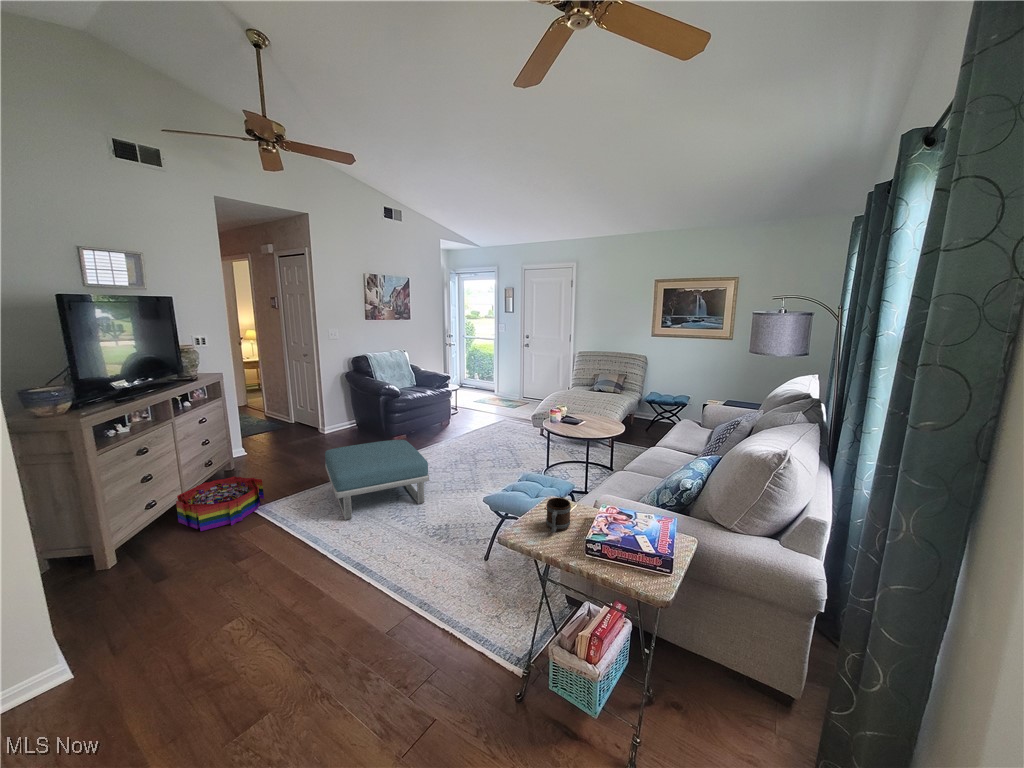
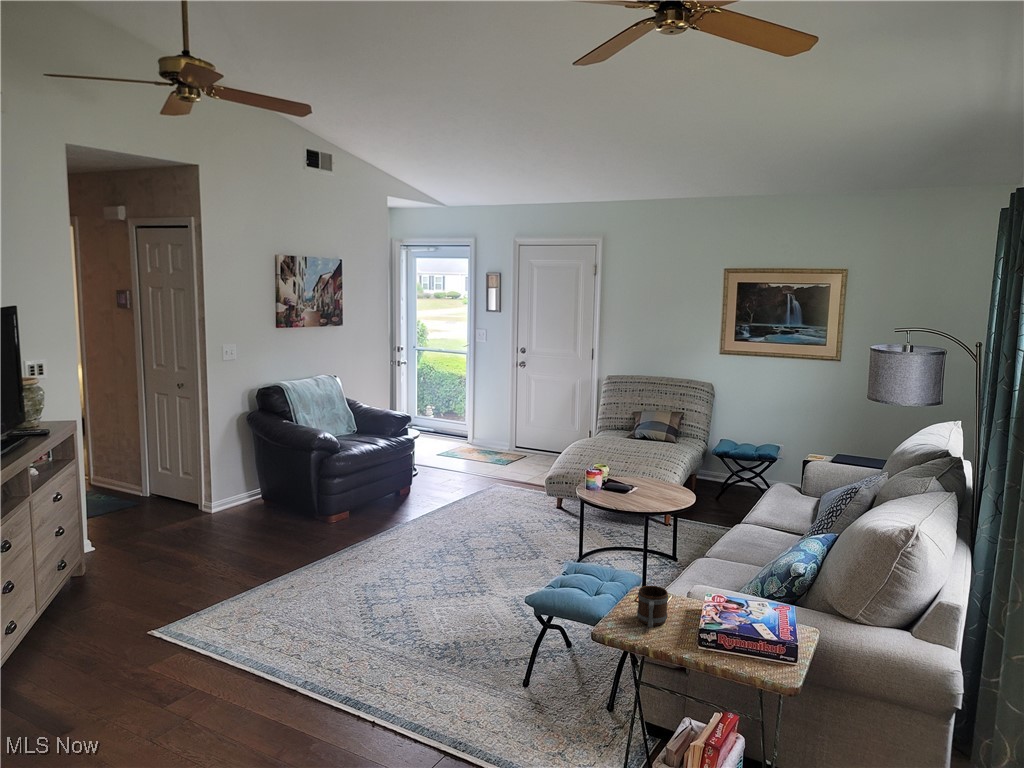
footstool: present [325,440,429,520] -> none [255,519,419,638]
storage bin: present [176,477,264,531] -> none [46,578,169,660]

